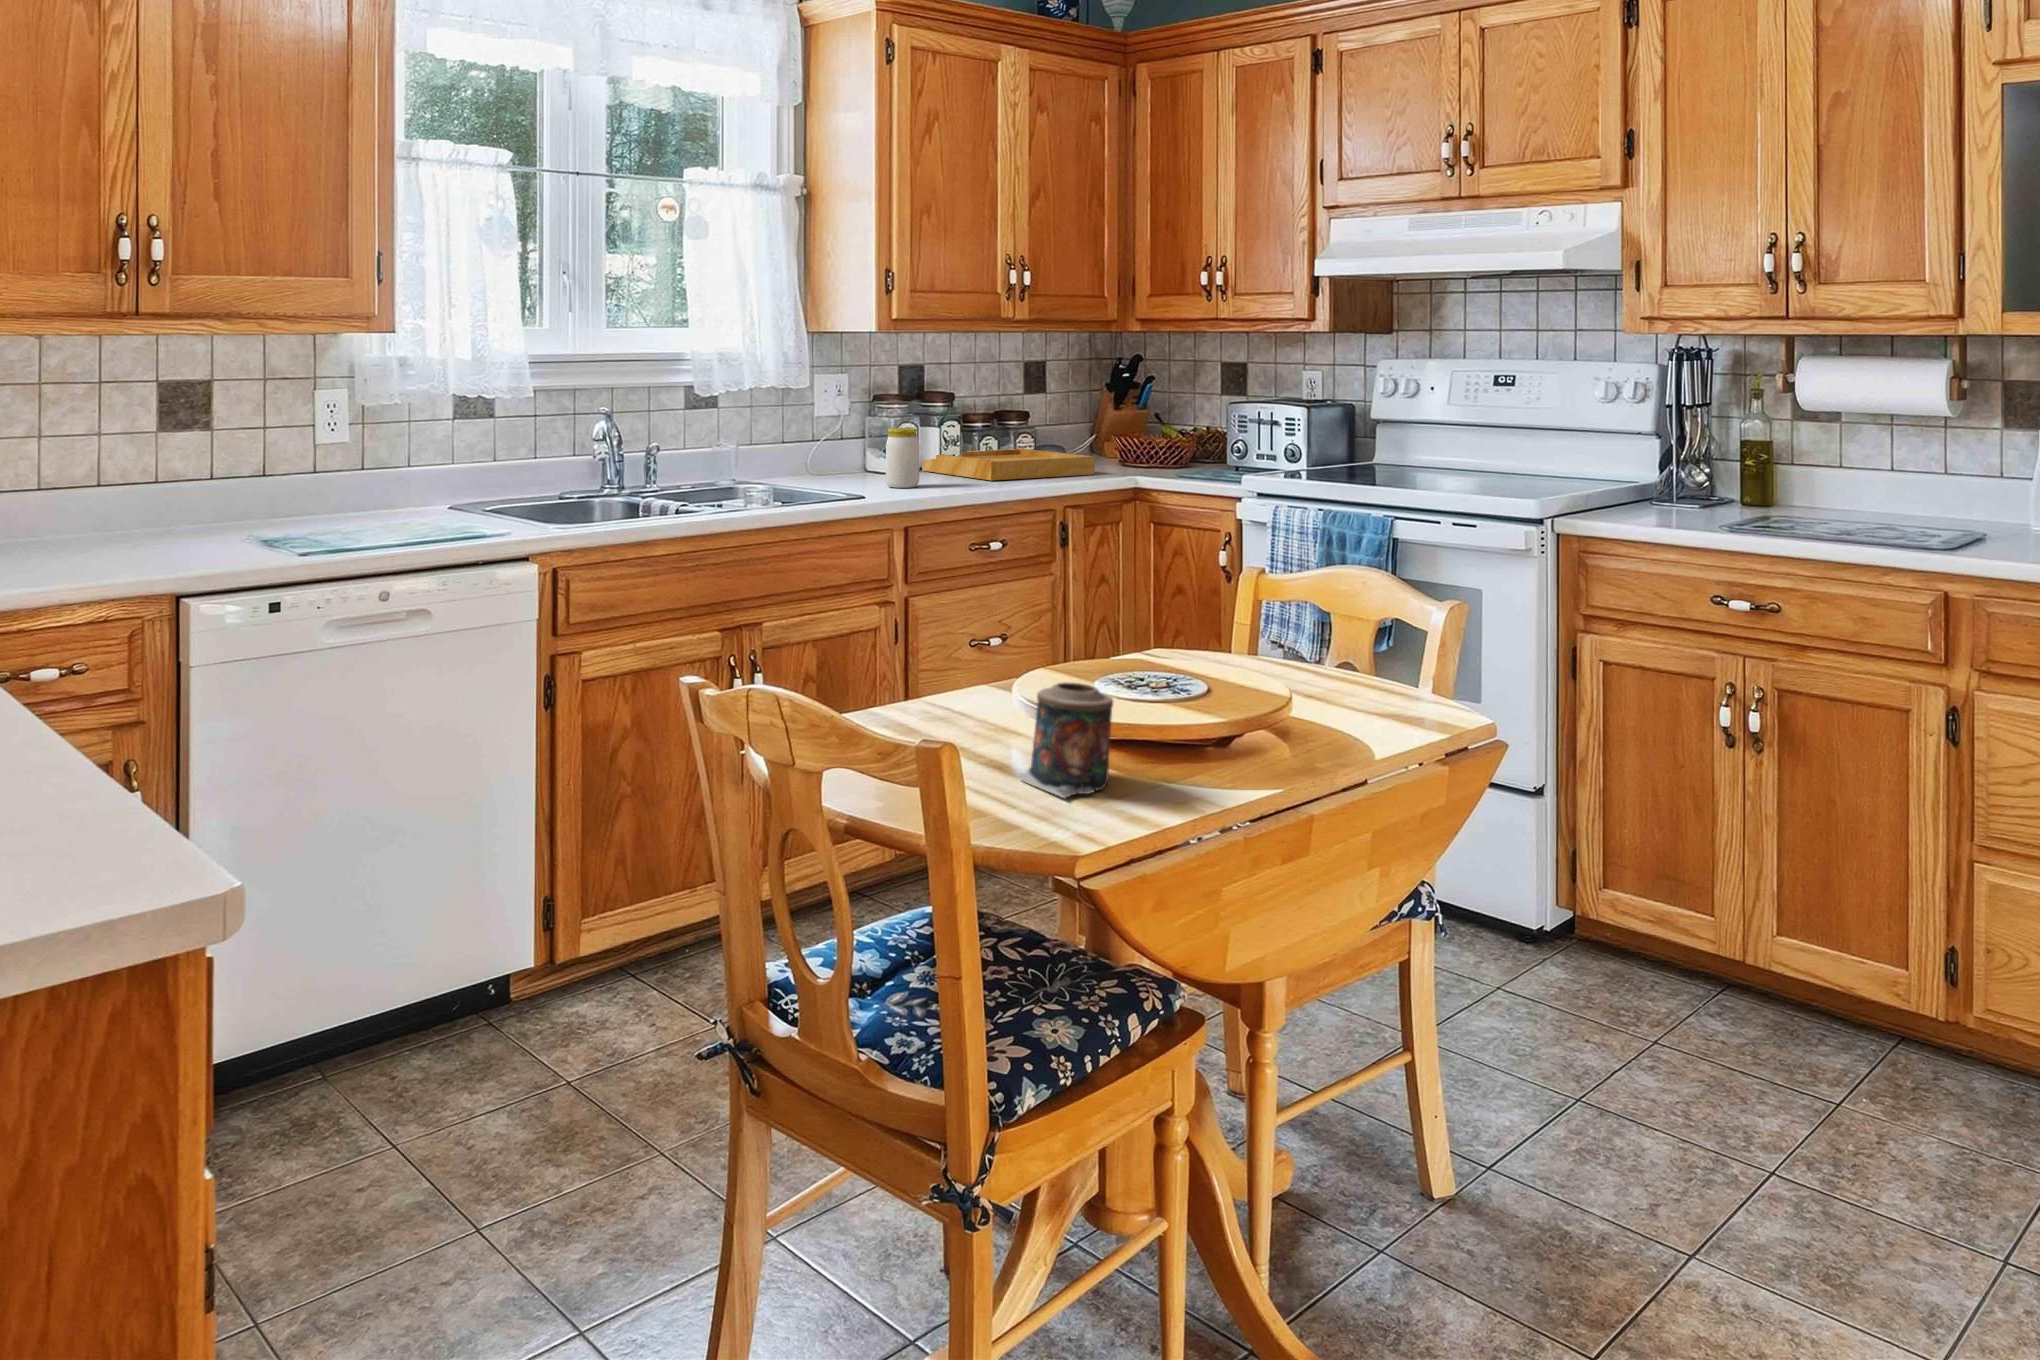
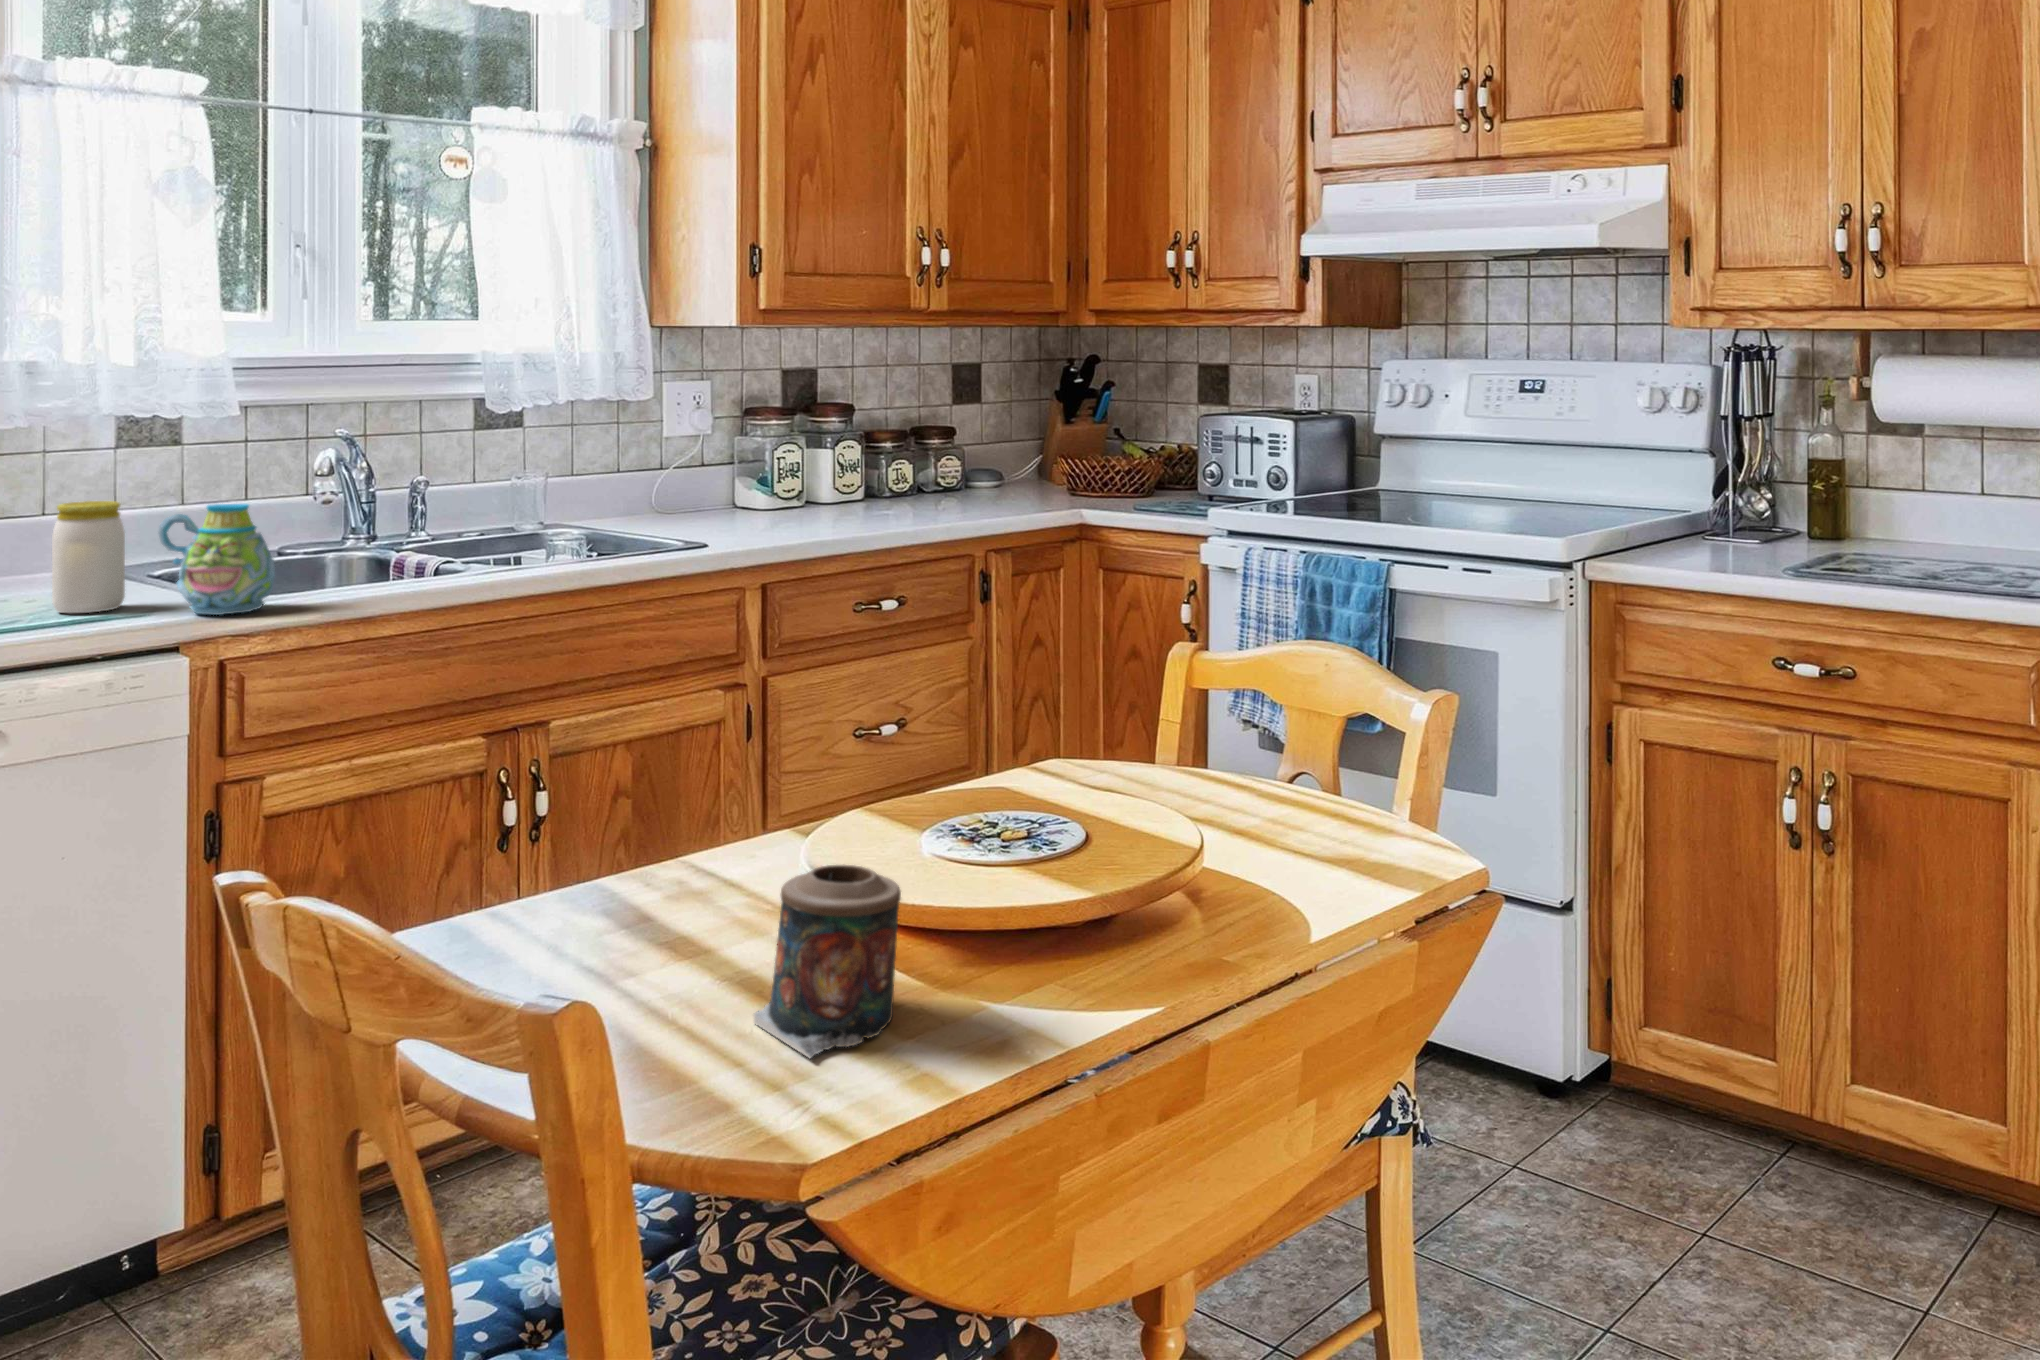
jar: present [886,428,919,488] -> present [52,501,125,613]
tray: present [922,449,1095,480] -> none [813,473,1033,517]
mug: none [513,458,590,536] -> present [158,504,275,615]

